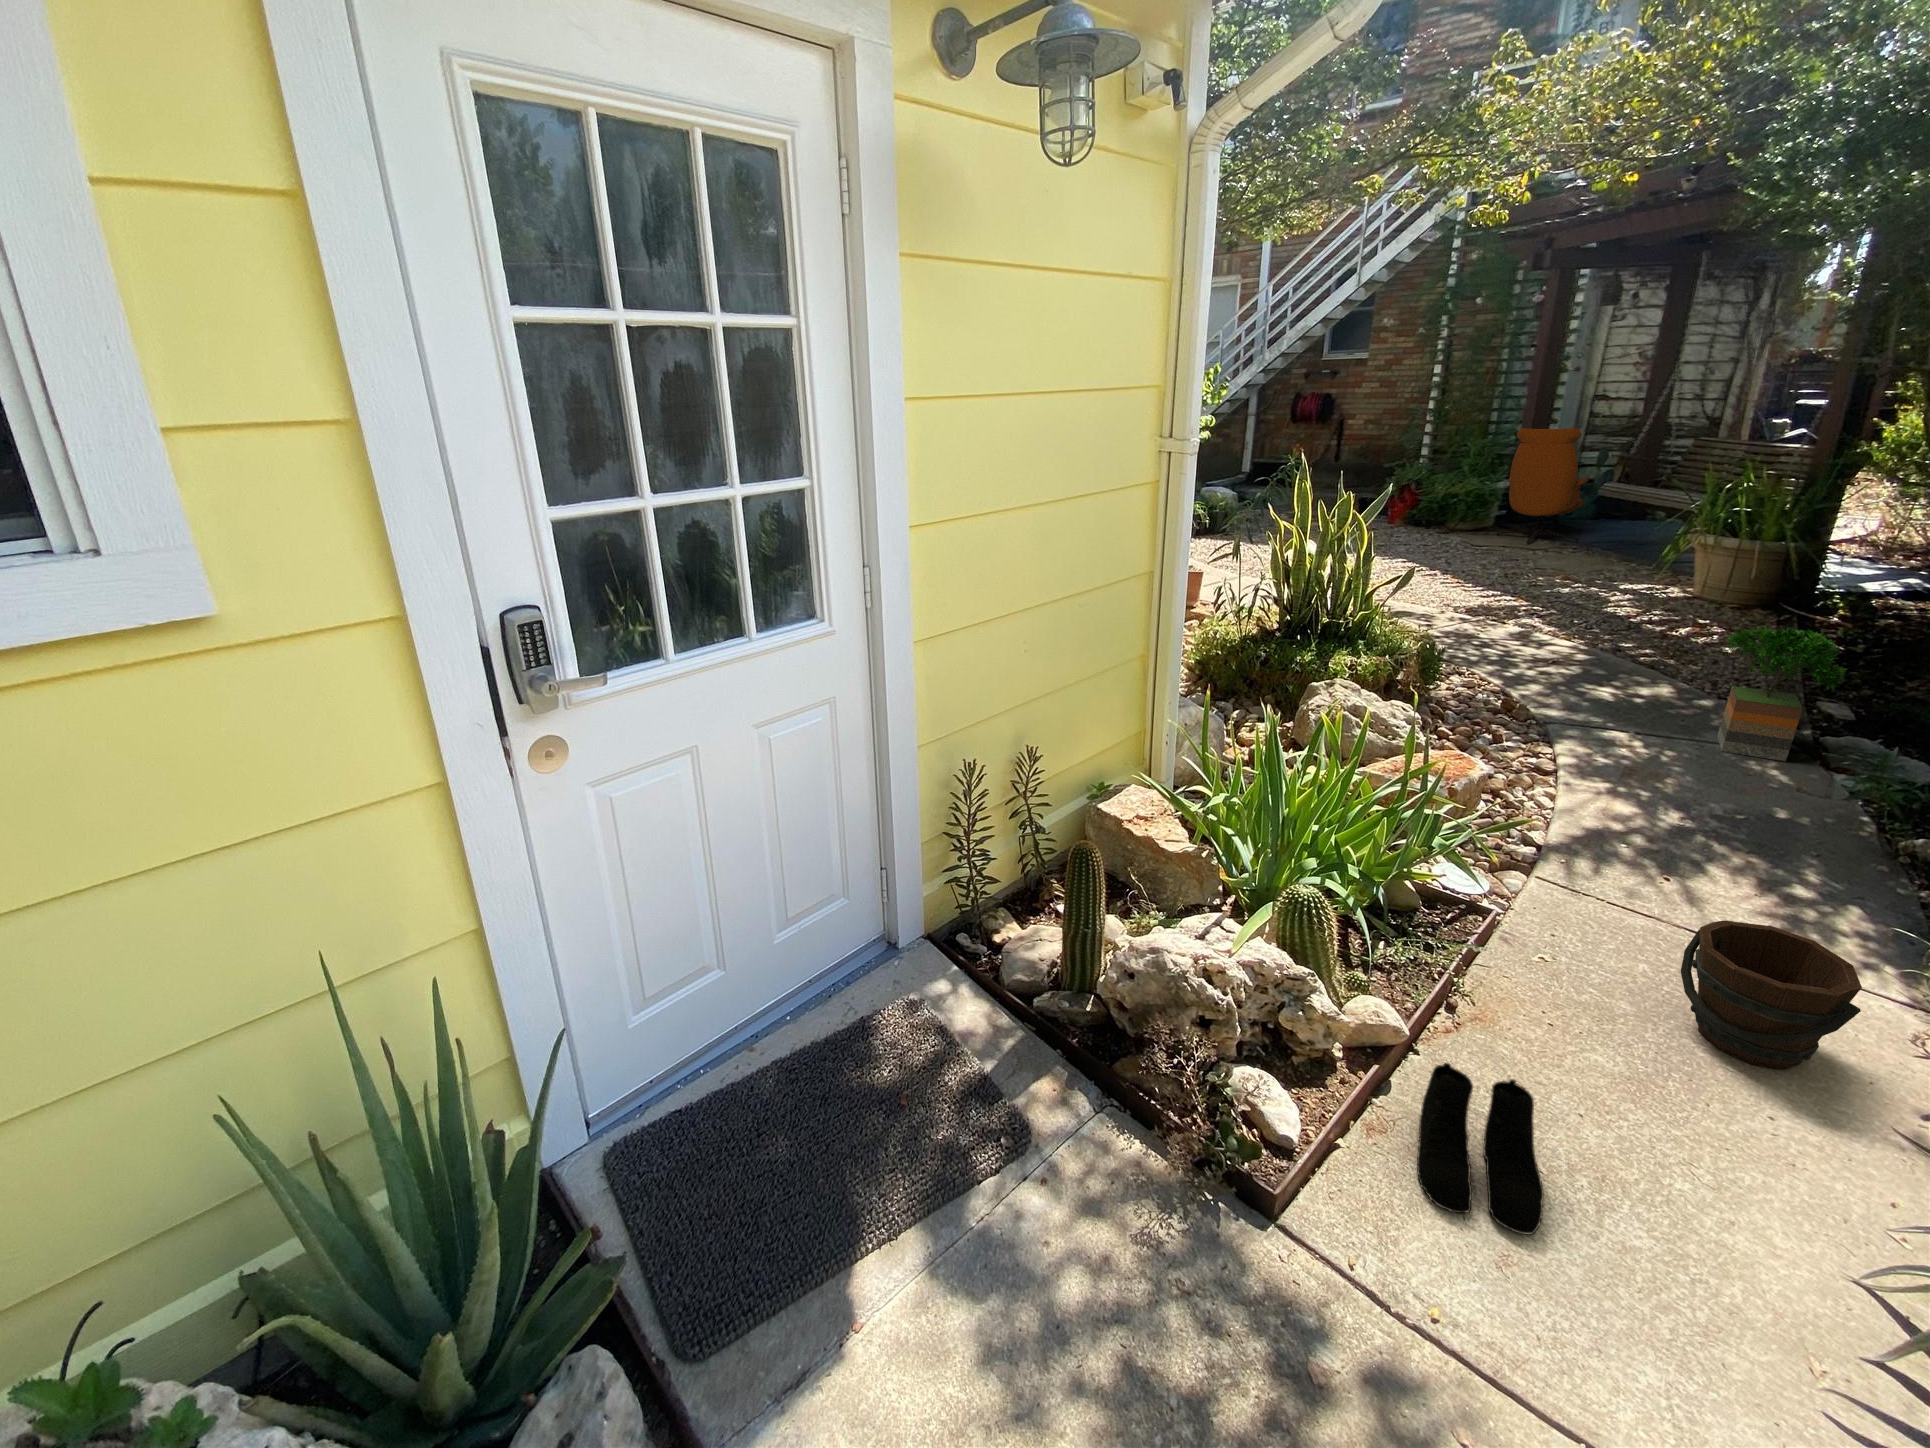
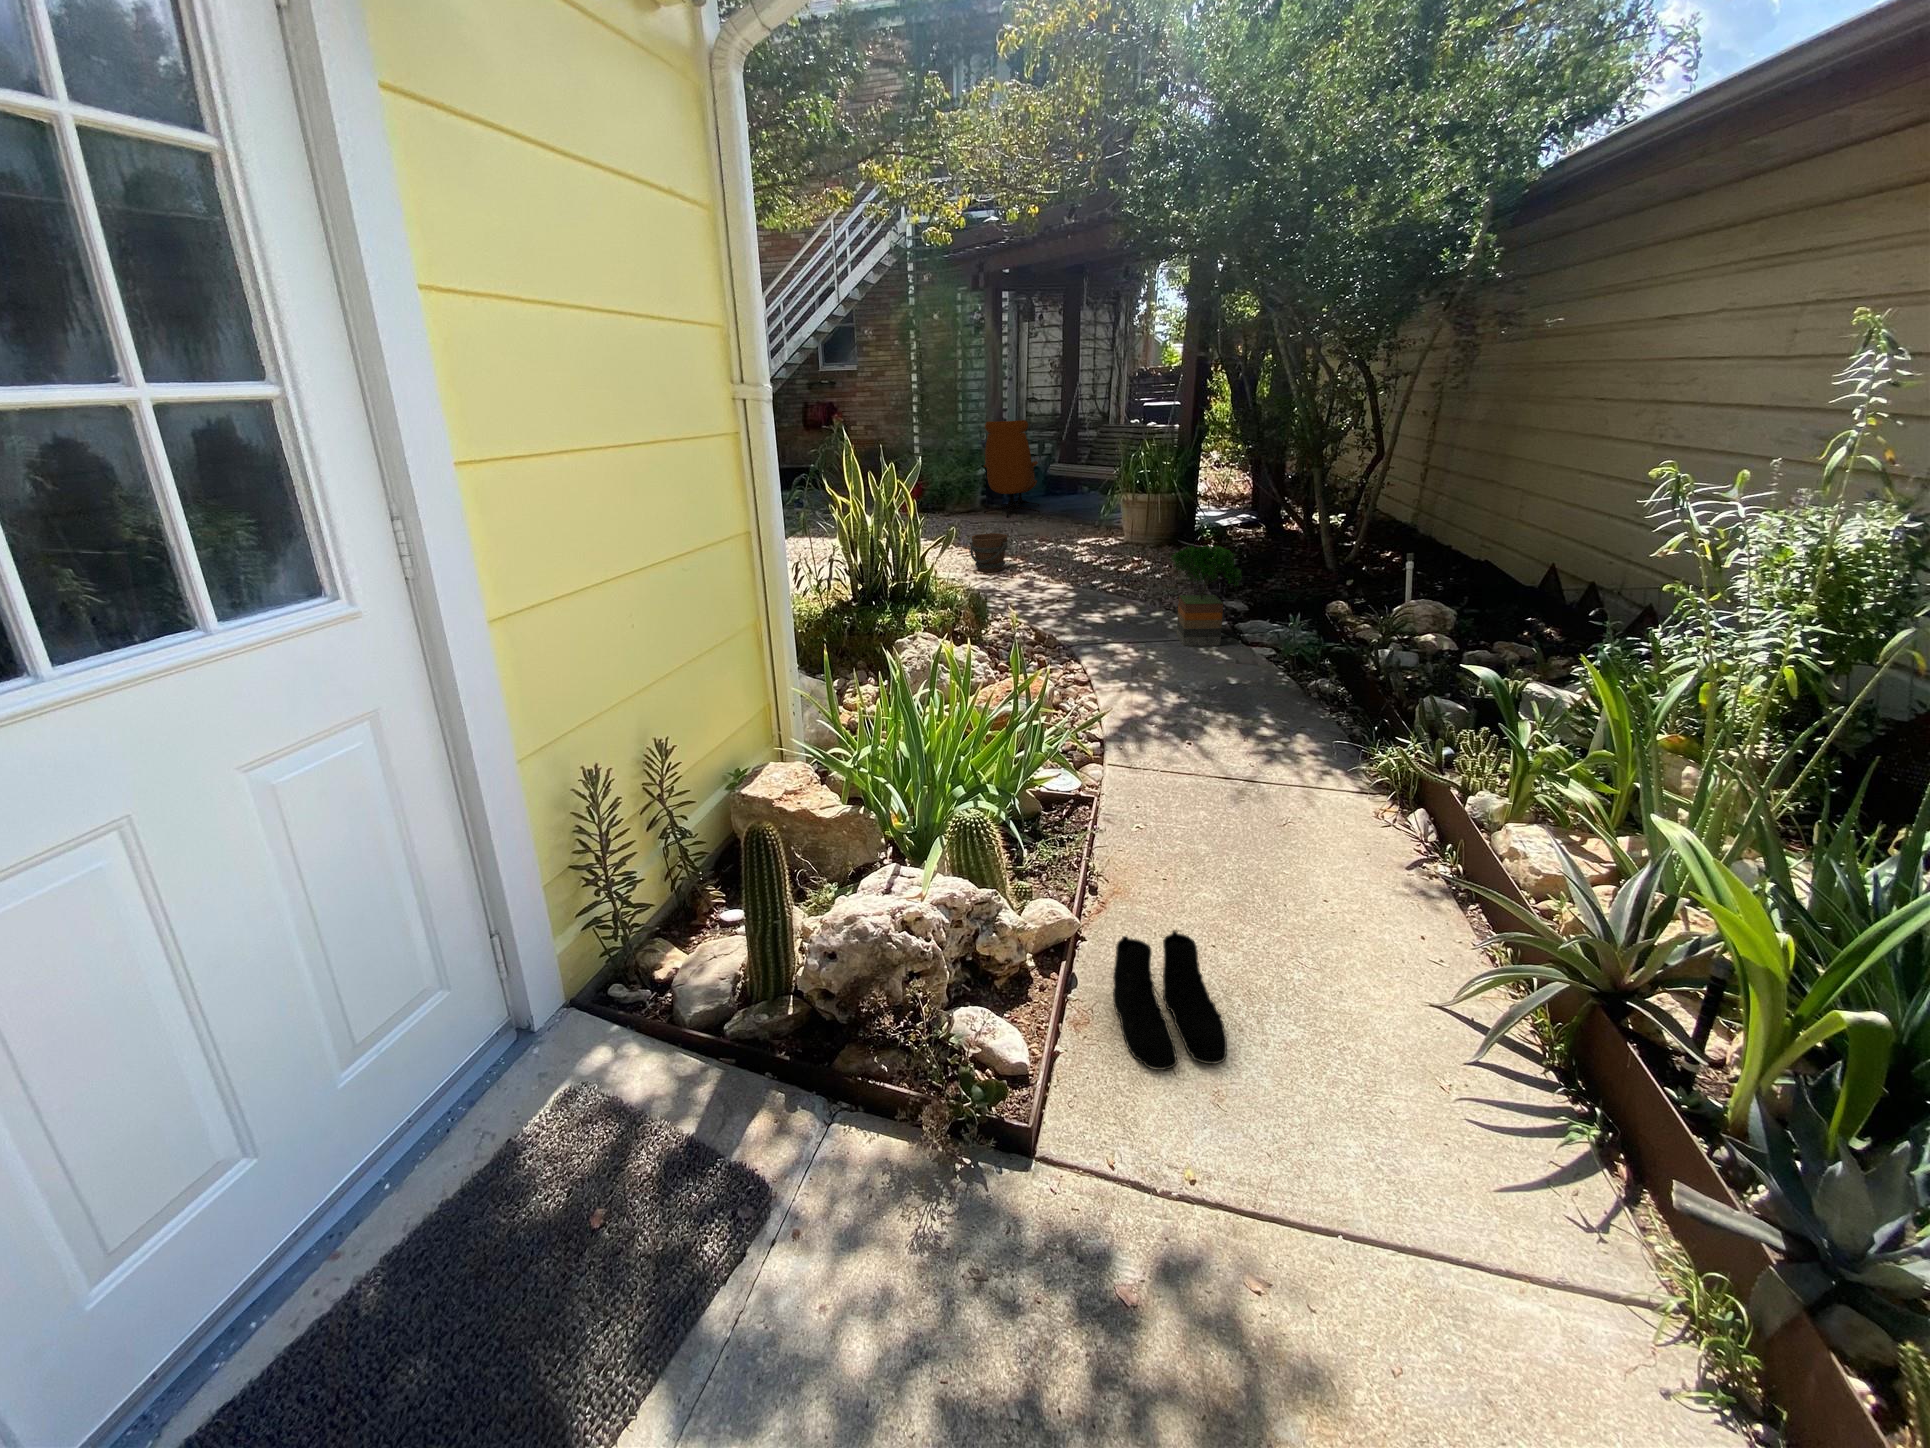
bucket: present [1681,920,1862,1070] -> present [970,533,1008,572]

